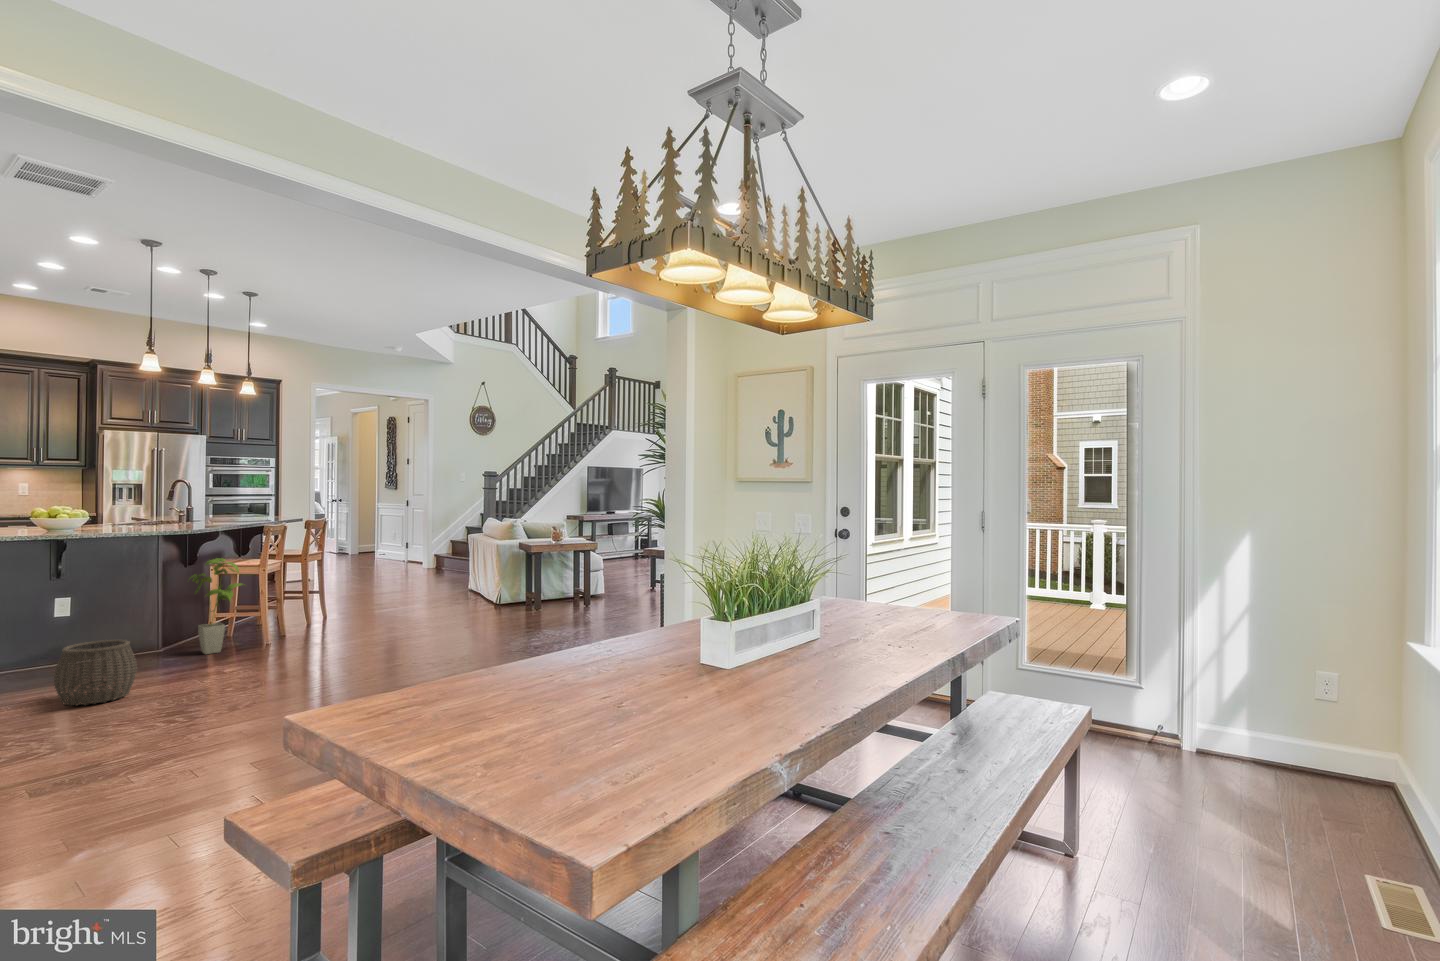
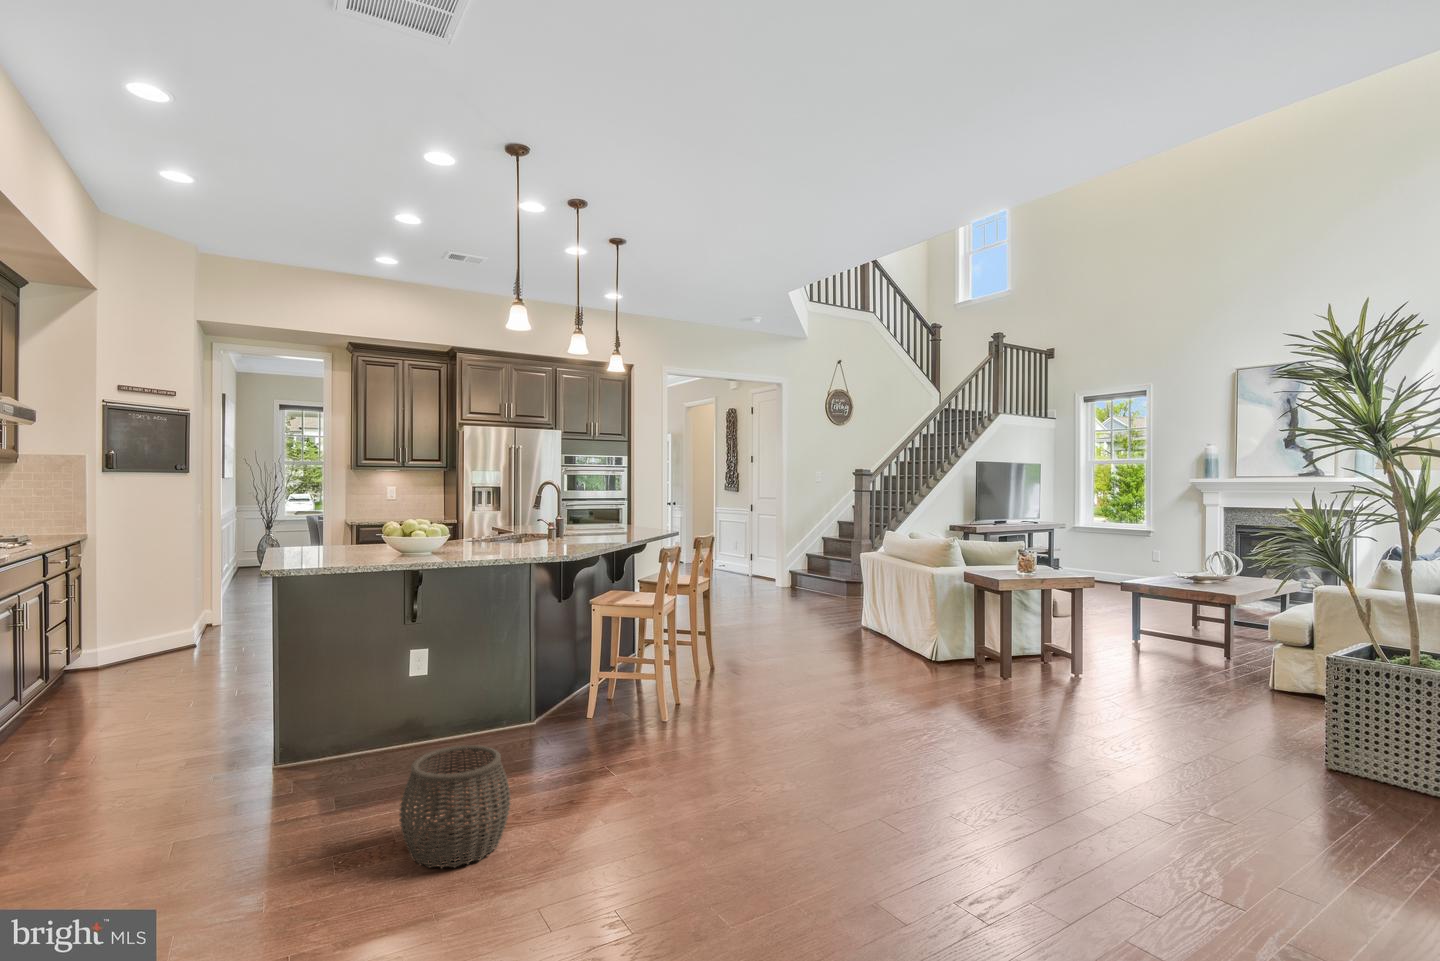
house plant: present [189,558,245,654] -> none [562,599,631,740]

